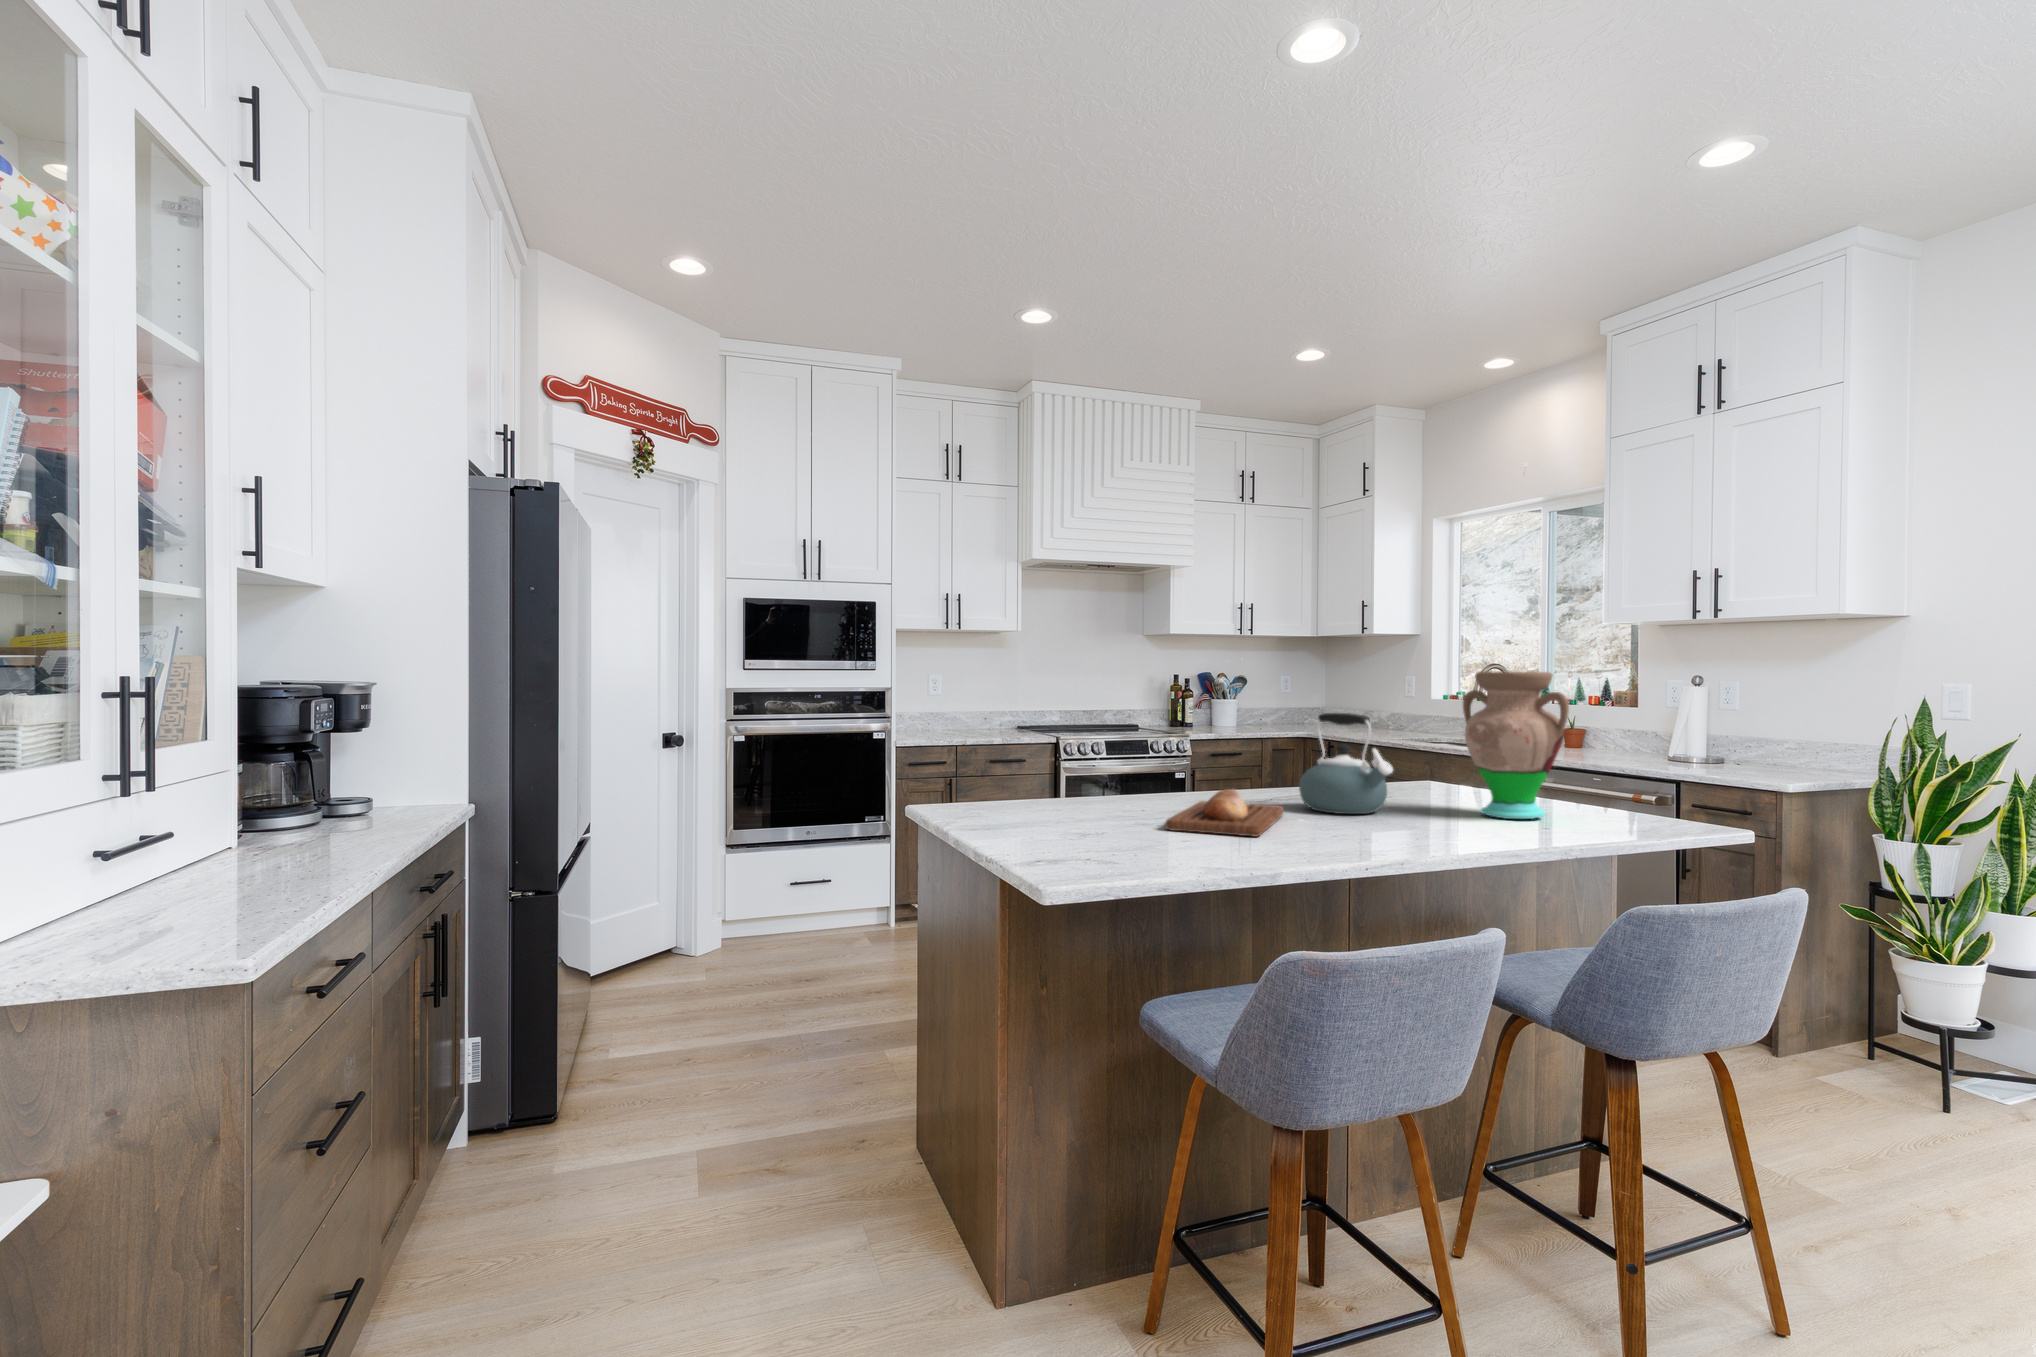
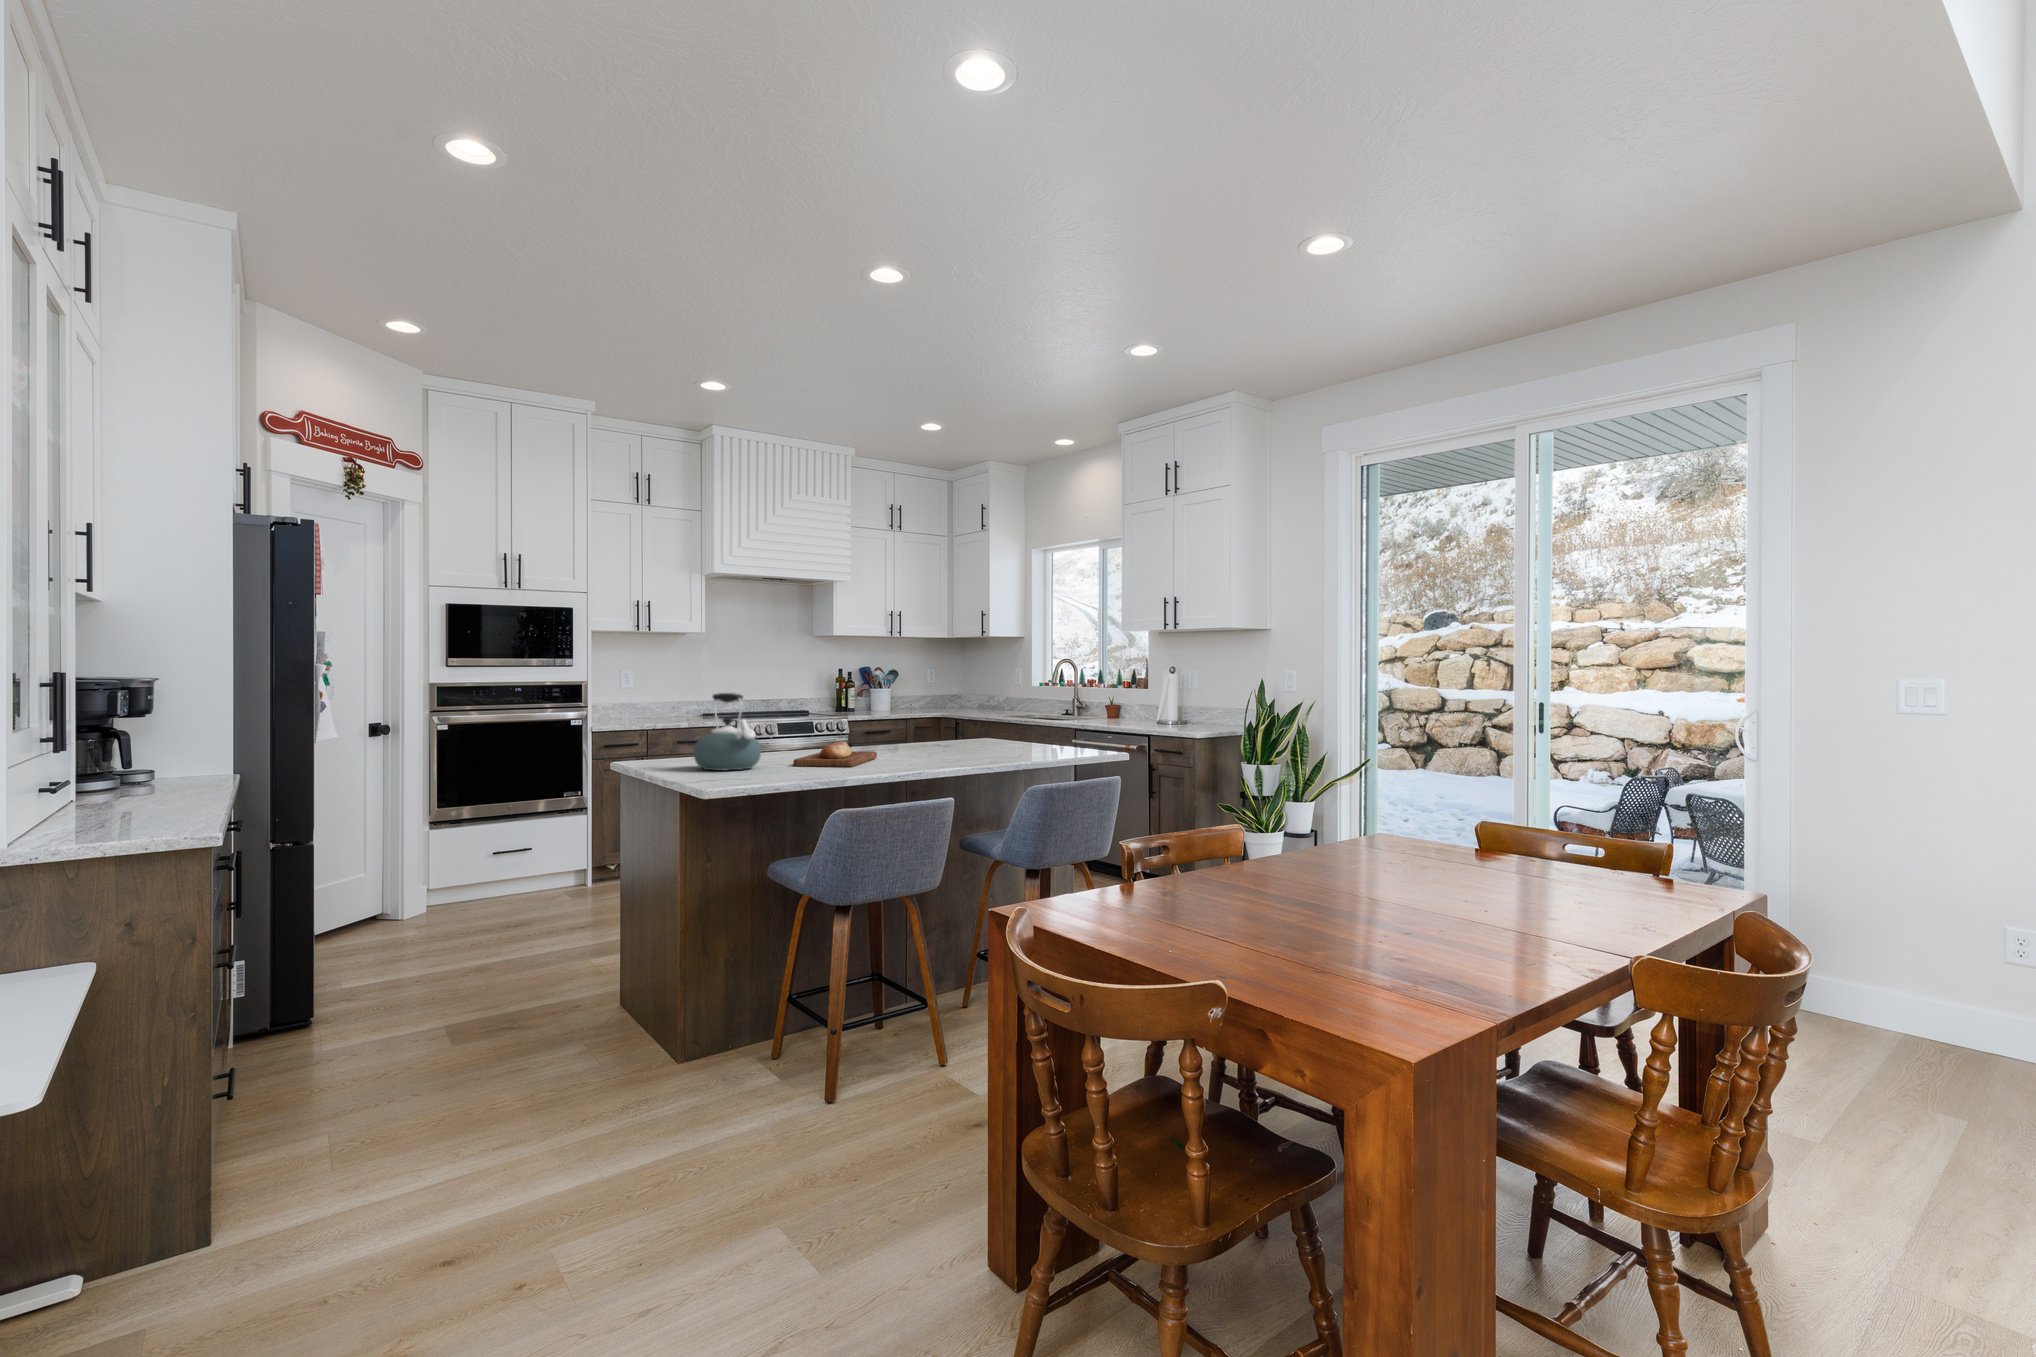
vase: present [1463,671,1569,819] -> none [995,663,1051,755]
kettle: present [1299,713,1393,814] -> present [694,693,761,771]

